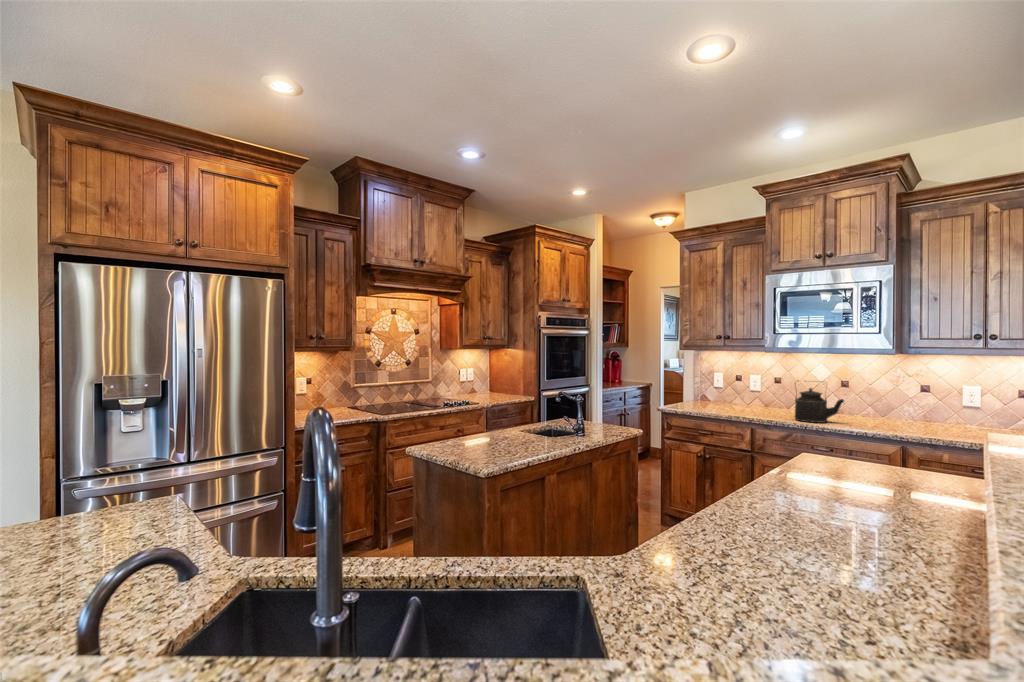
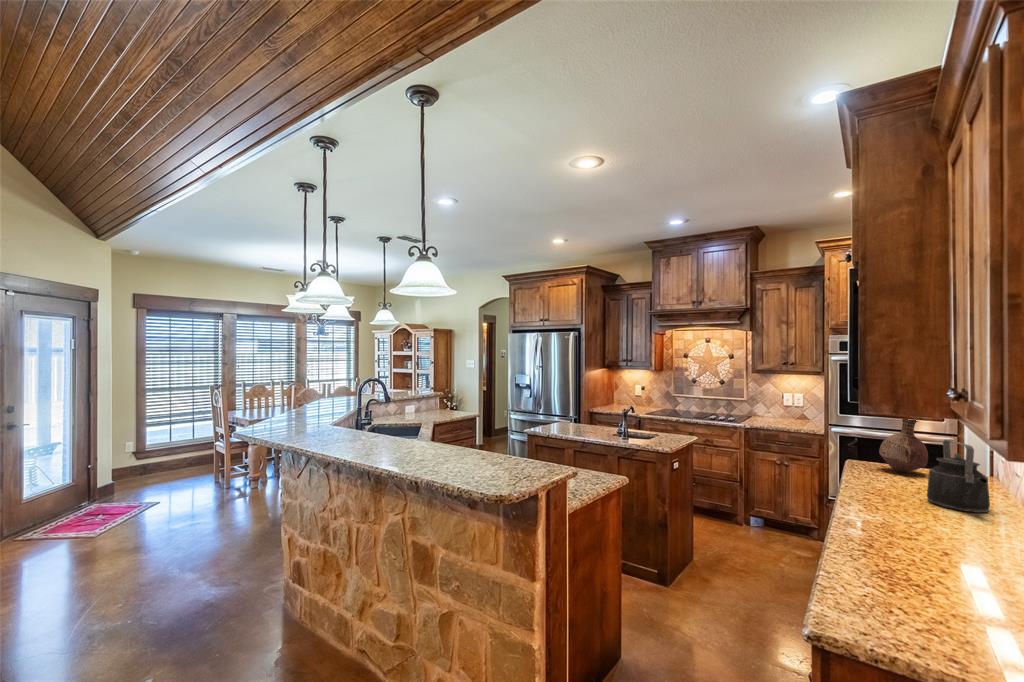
vase: none [697,372,732,412] -> present [879,419,928,472]

